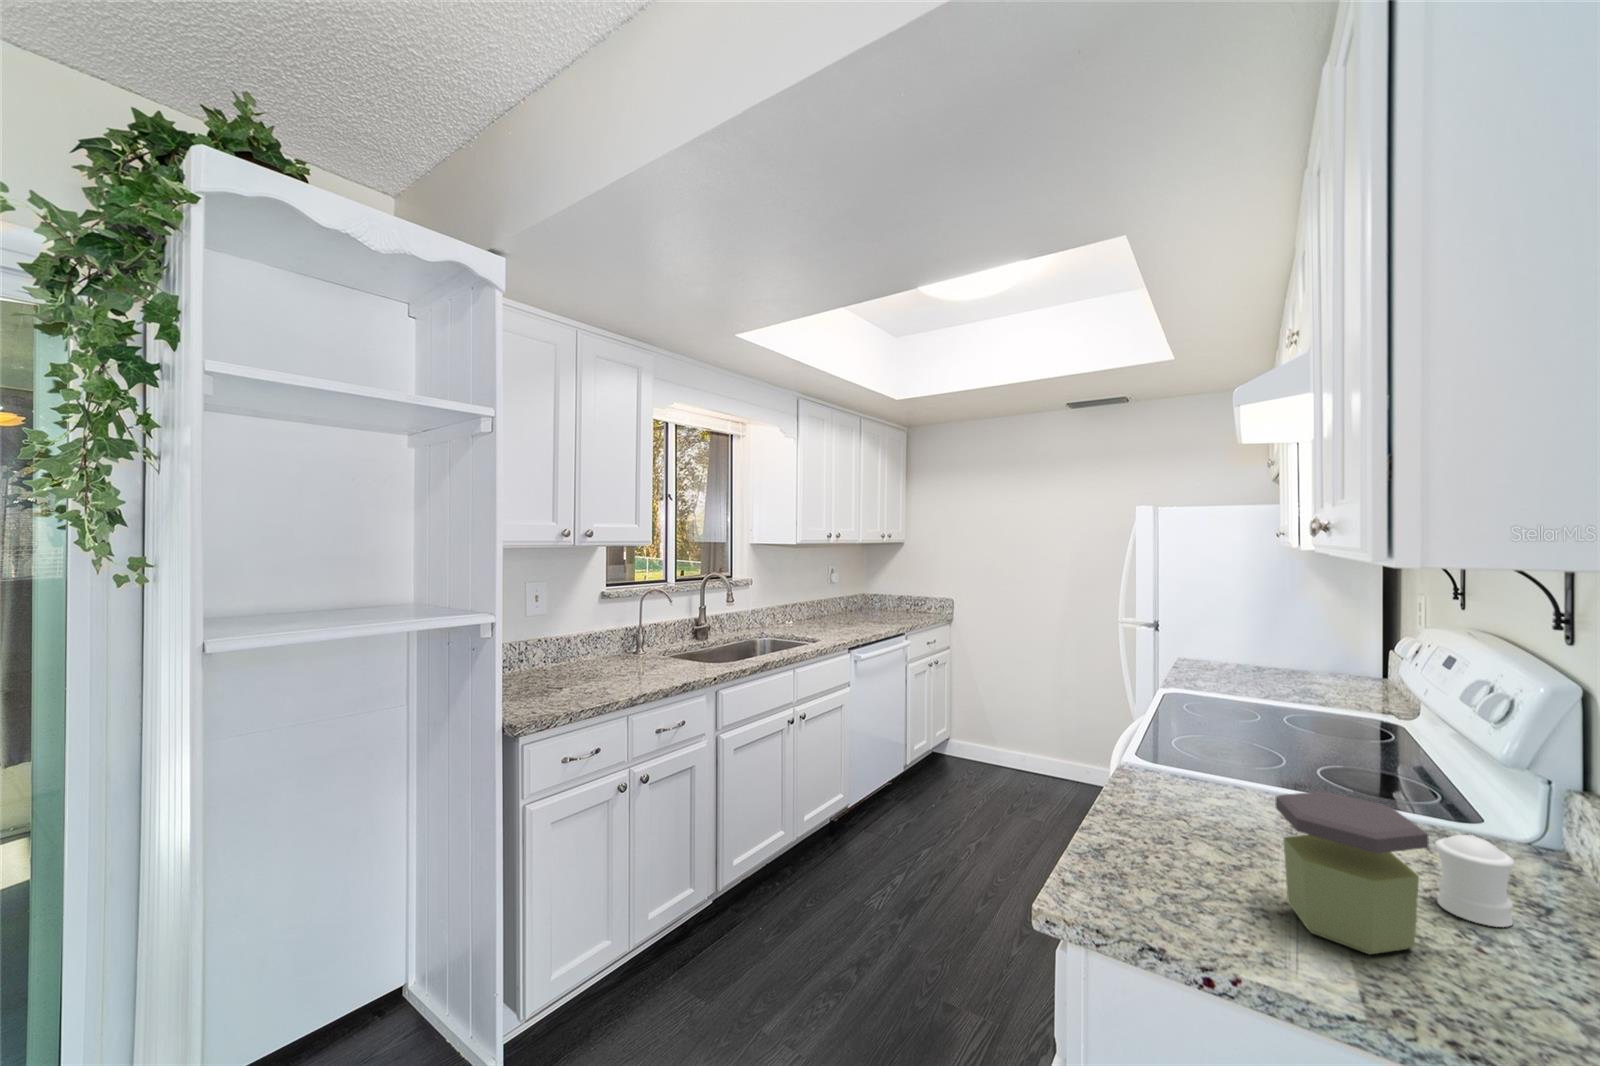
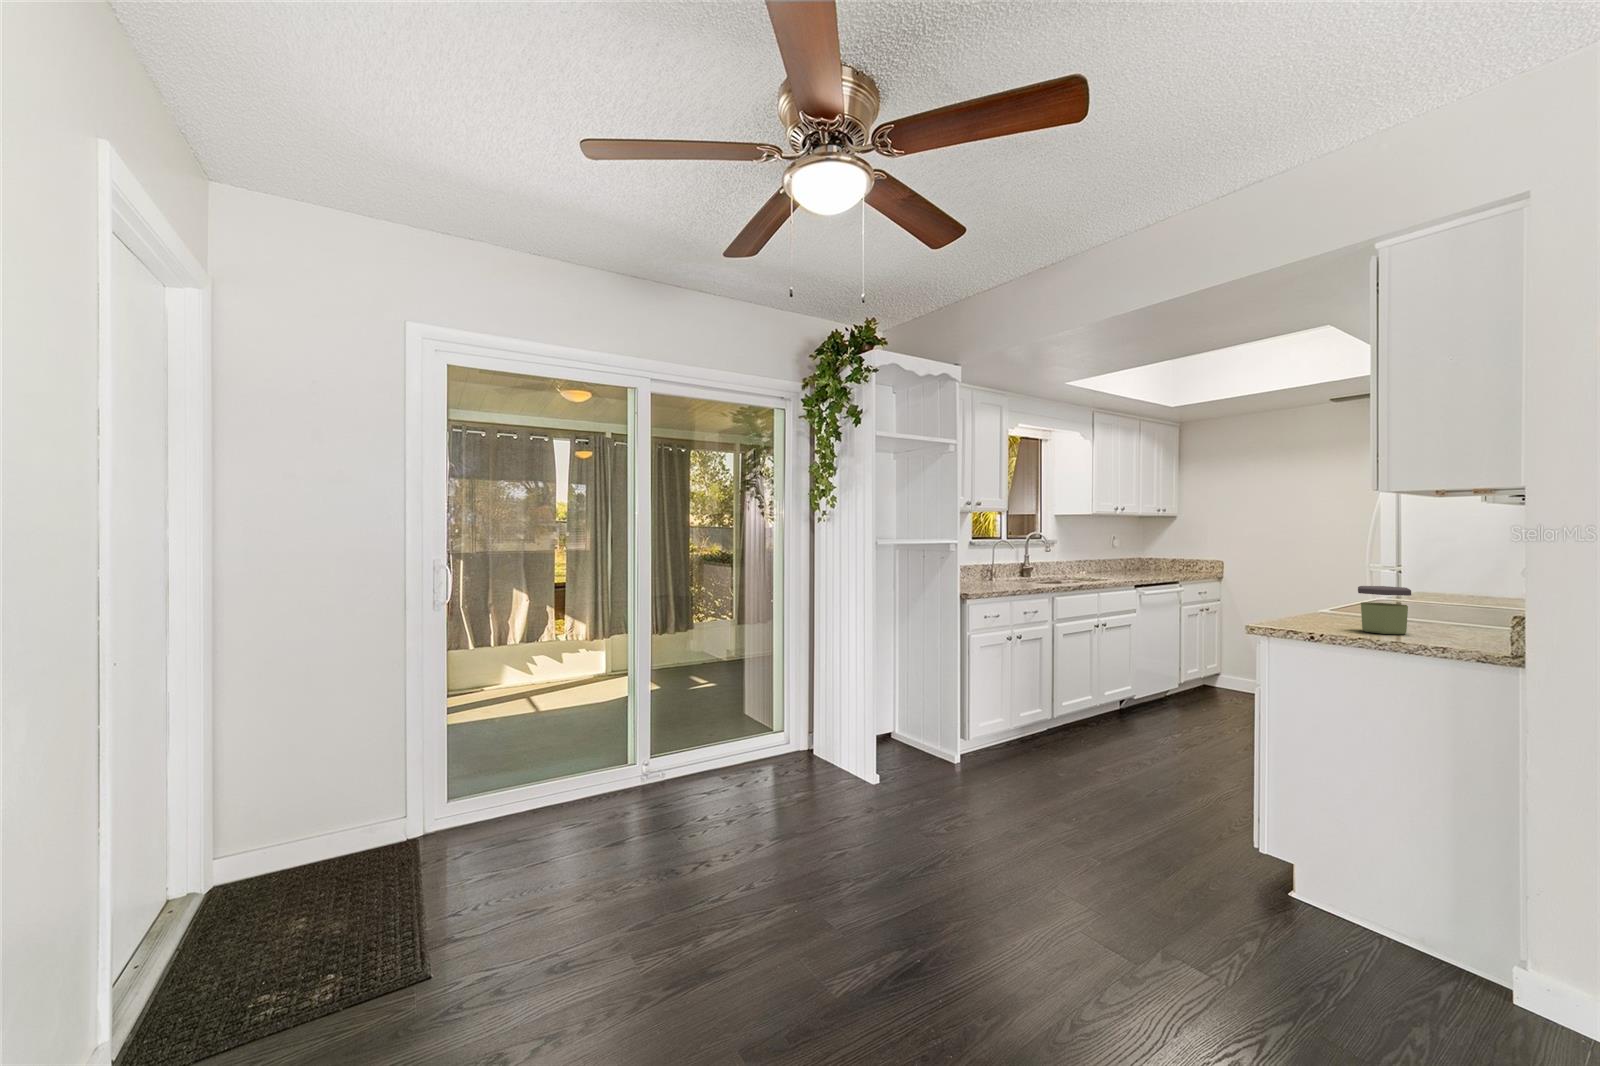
salt shaker: present [1435,835,1514,927] -> none [1437,603,1469,635]

